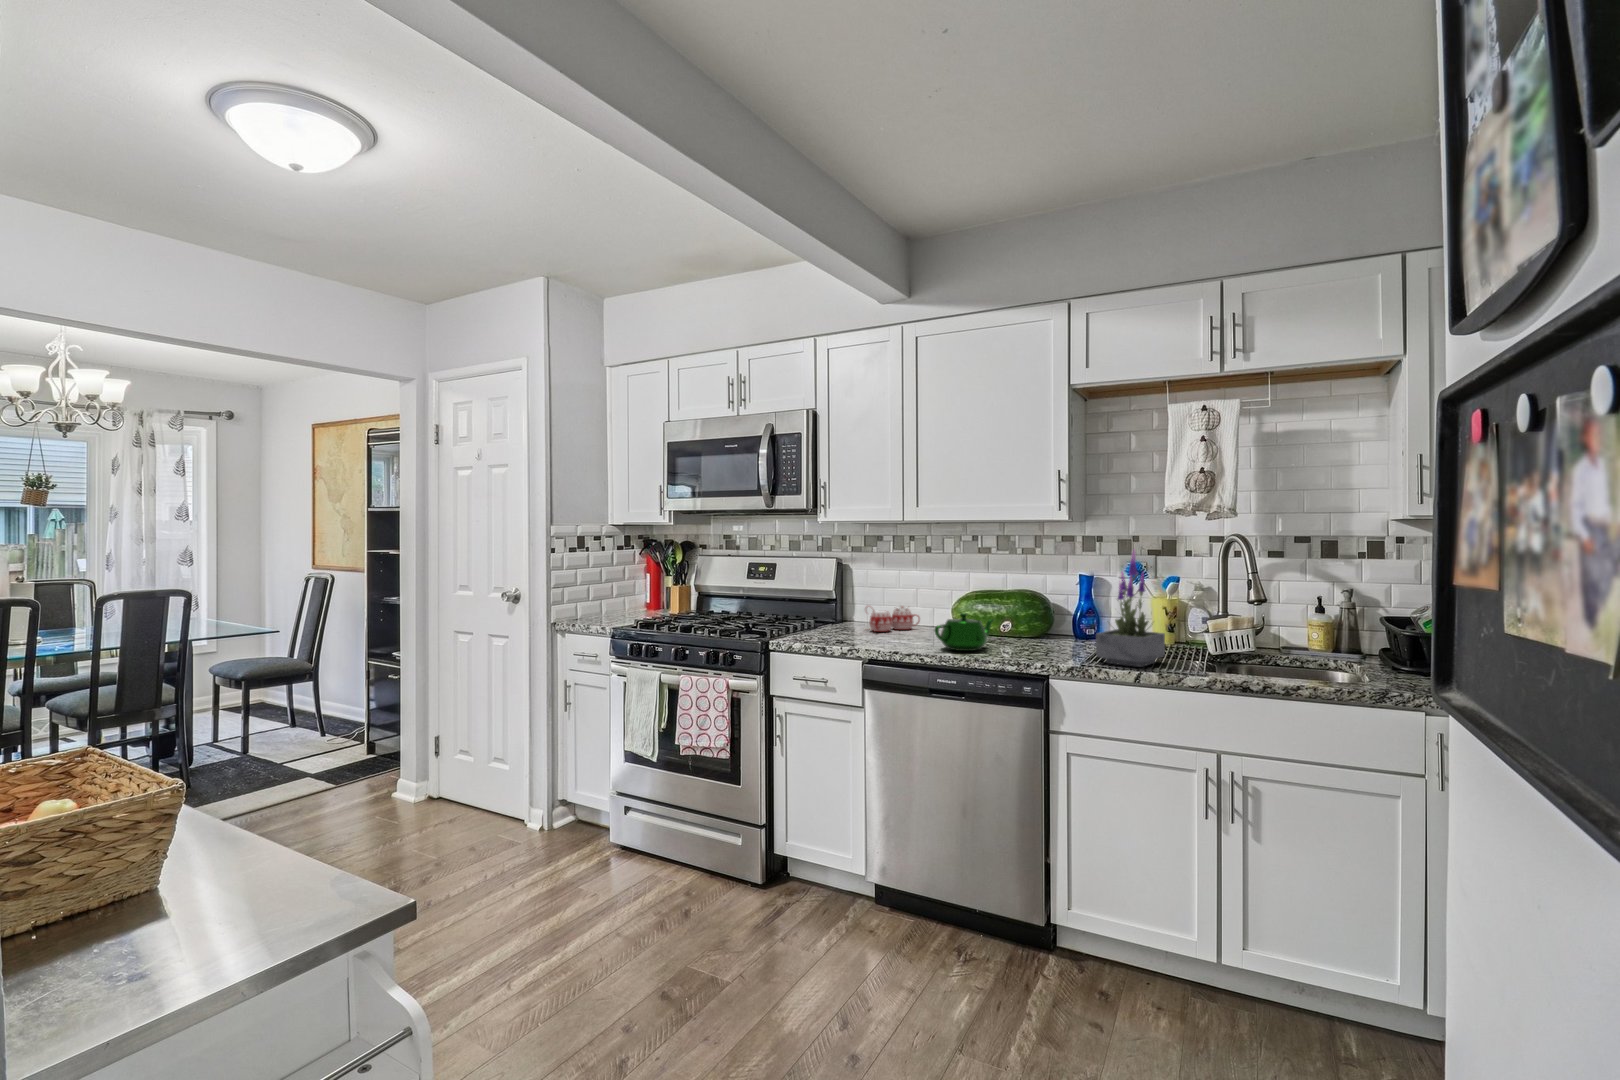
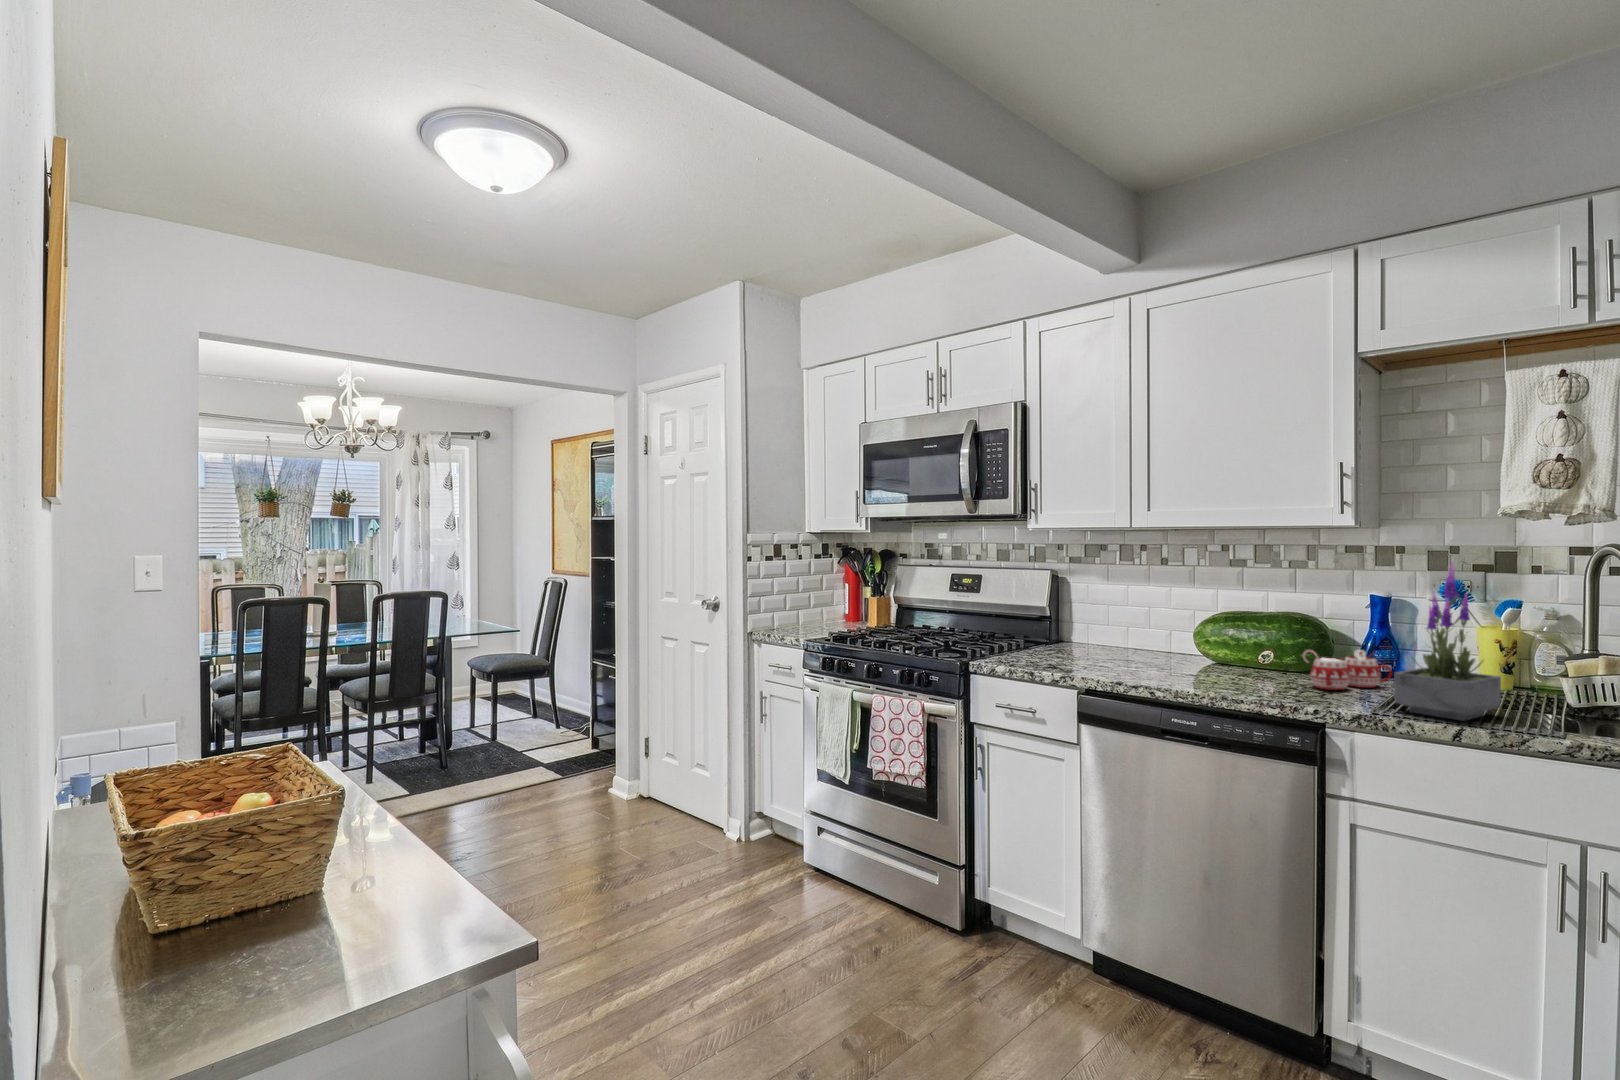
mug: present [865,605,920,632] -> present [1299,650,1392,690]
teapot: present [934,613,994,651] -> none [1169,639,1251,685]

